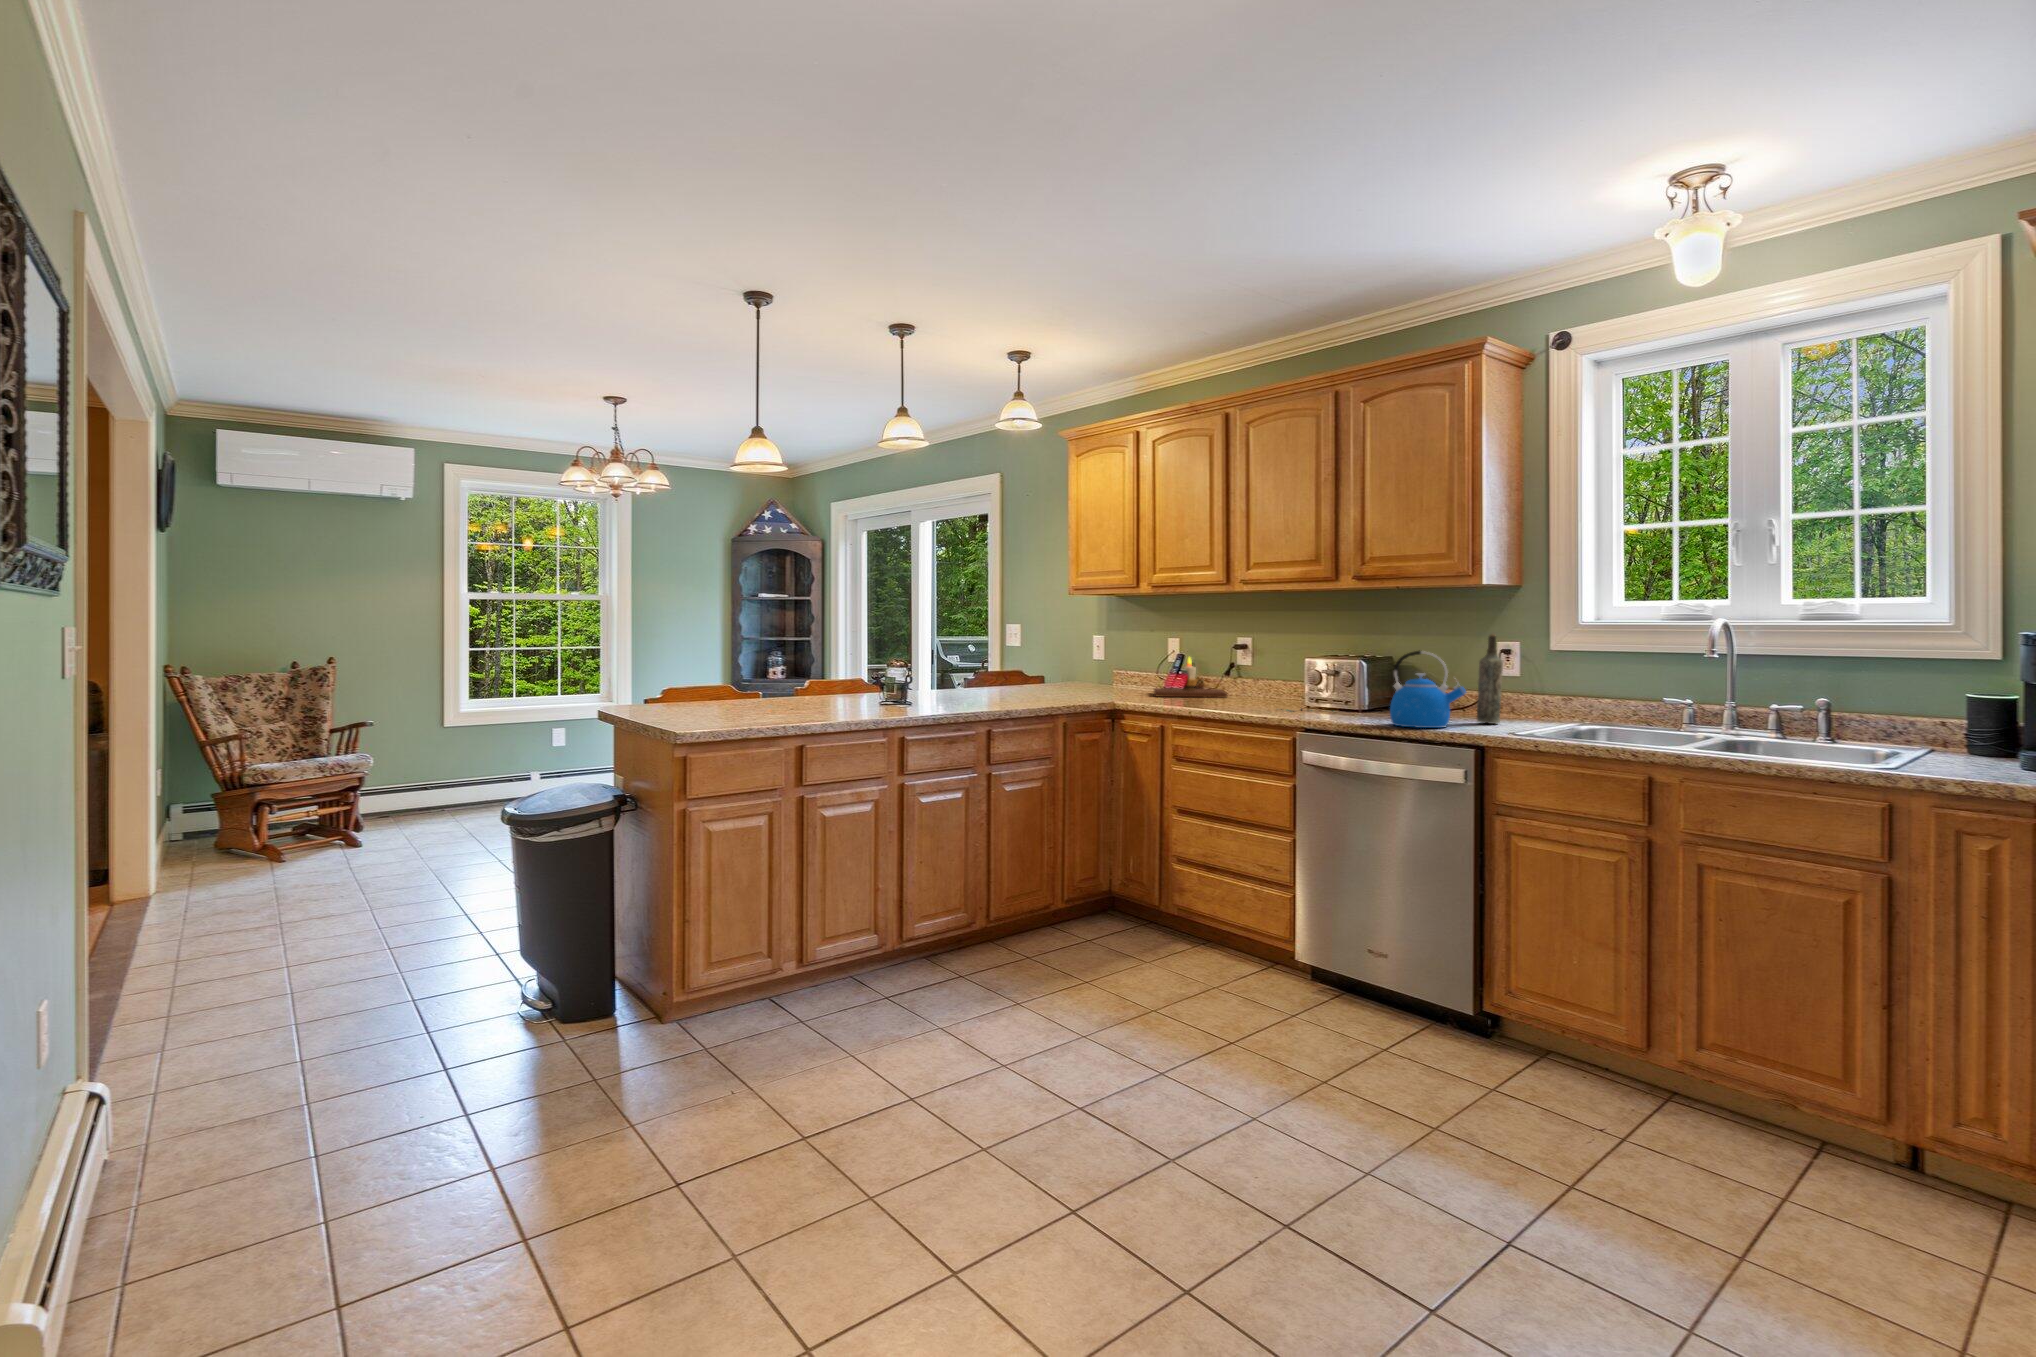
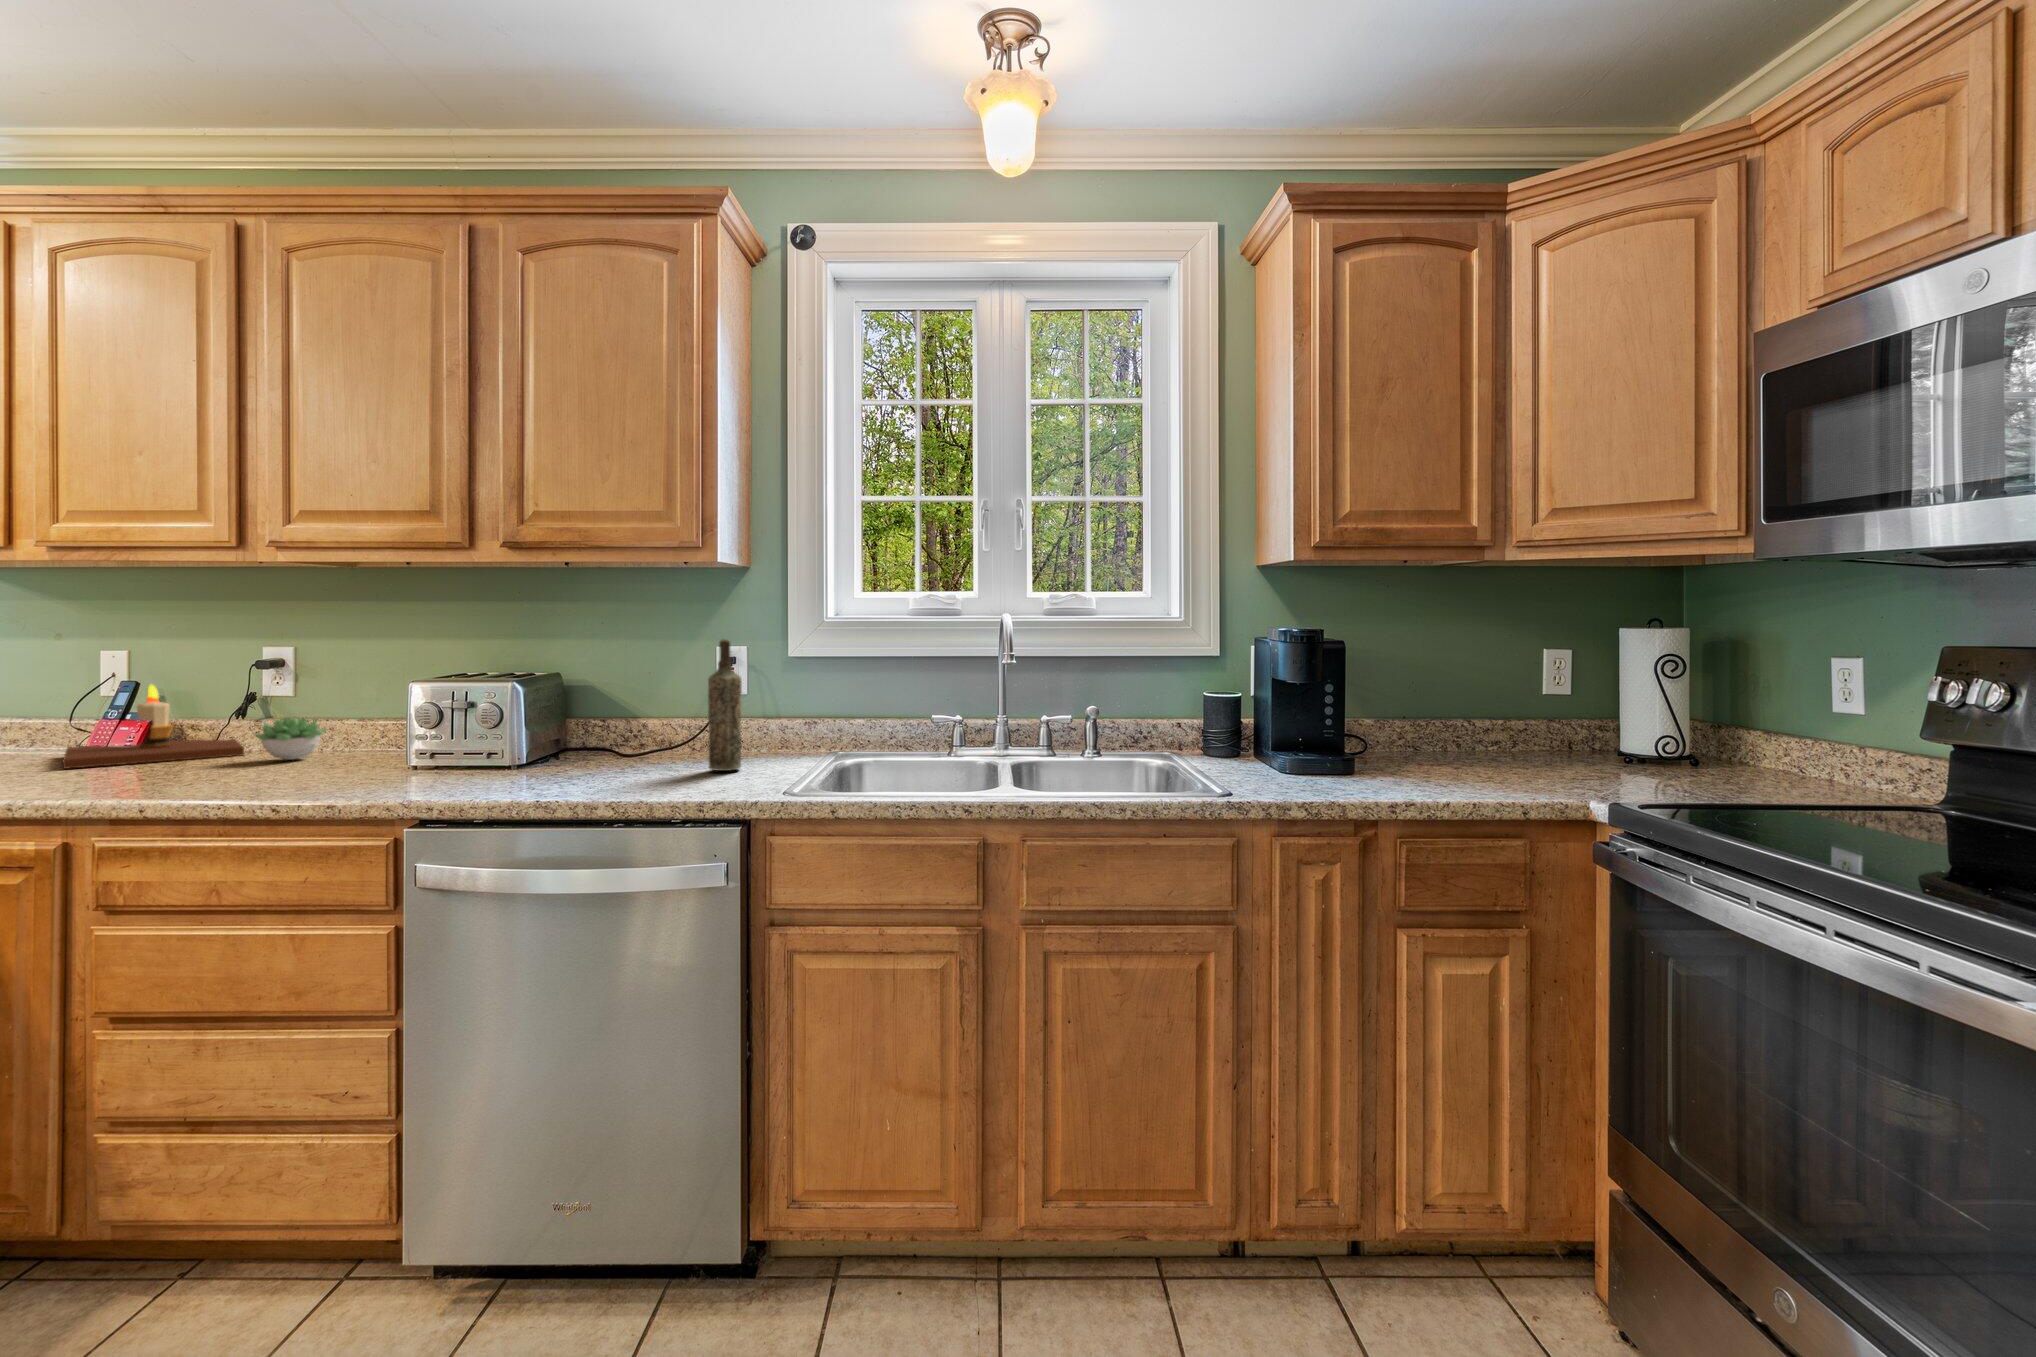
kettle: present [1390,651,1466,728] -> none [581,668,702,797]
succulent plant: none [1232,676,1267,700] -> present [254,717,327,760]

